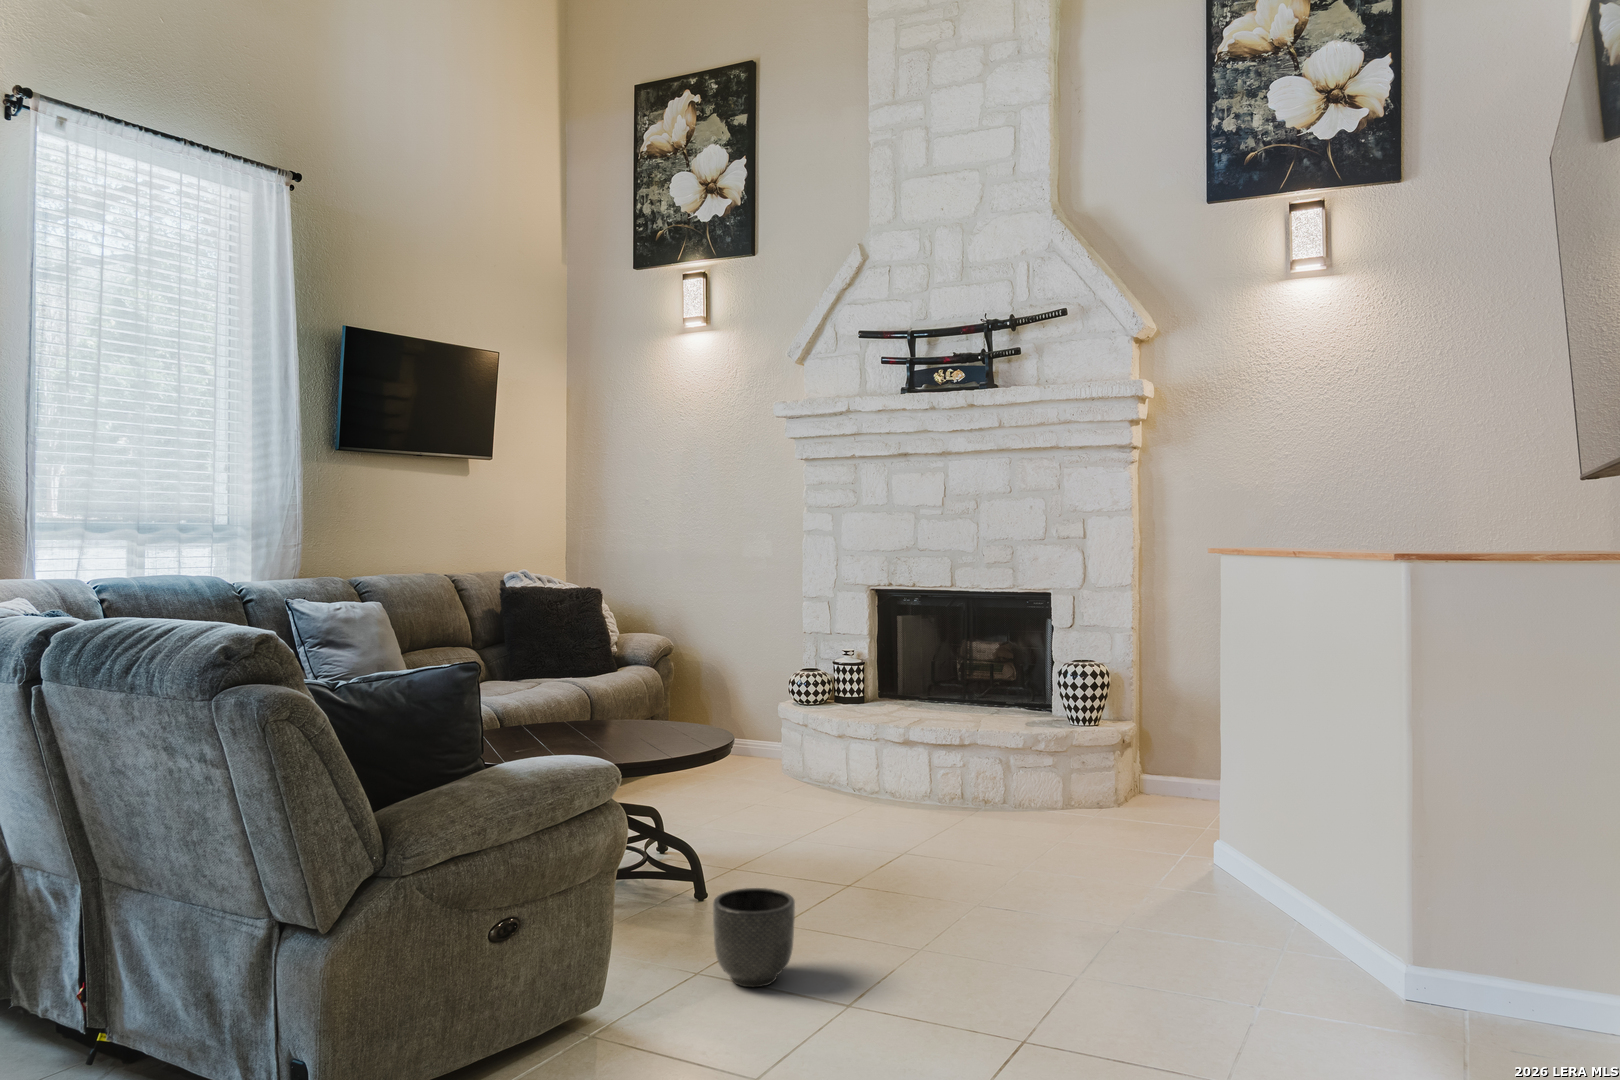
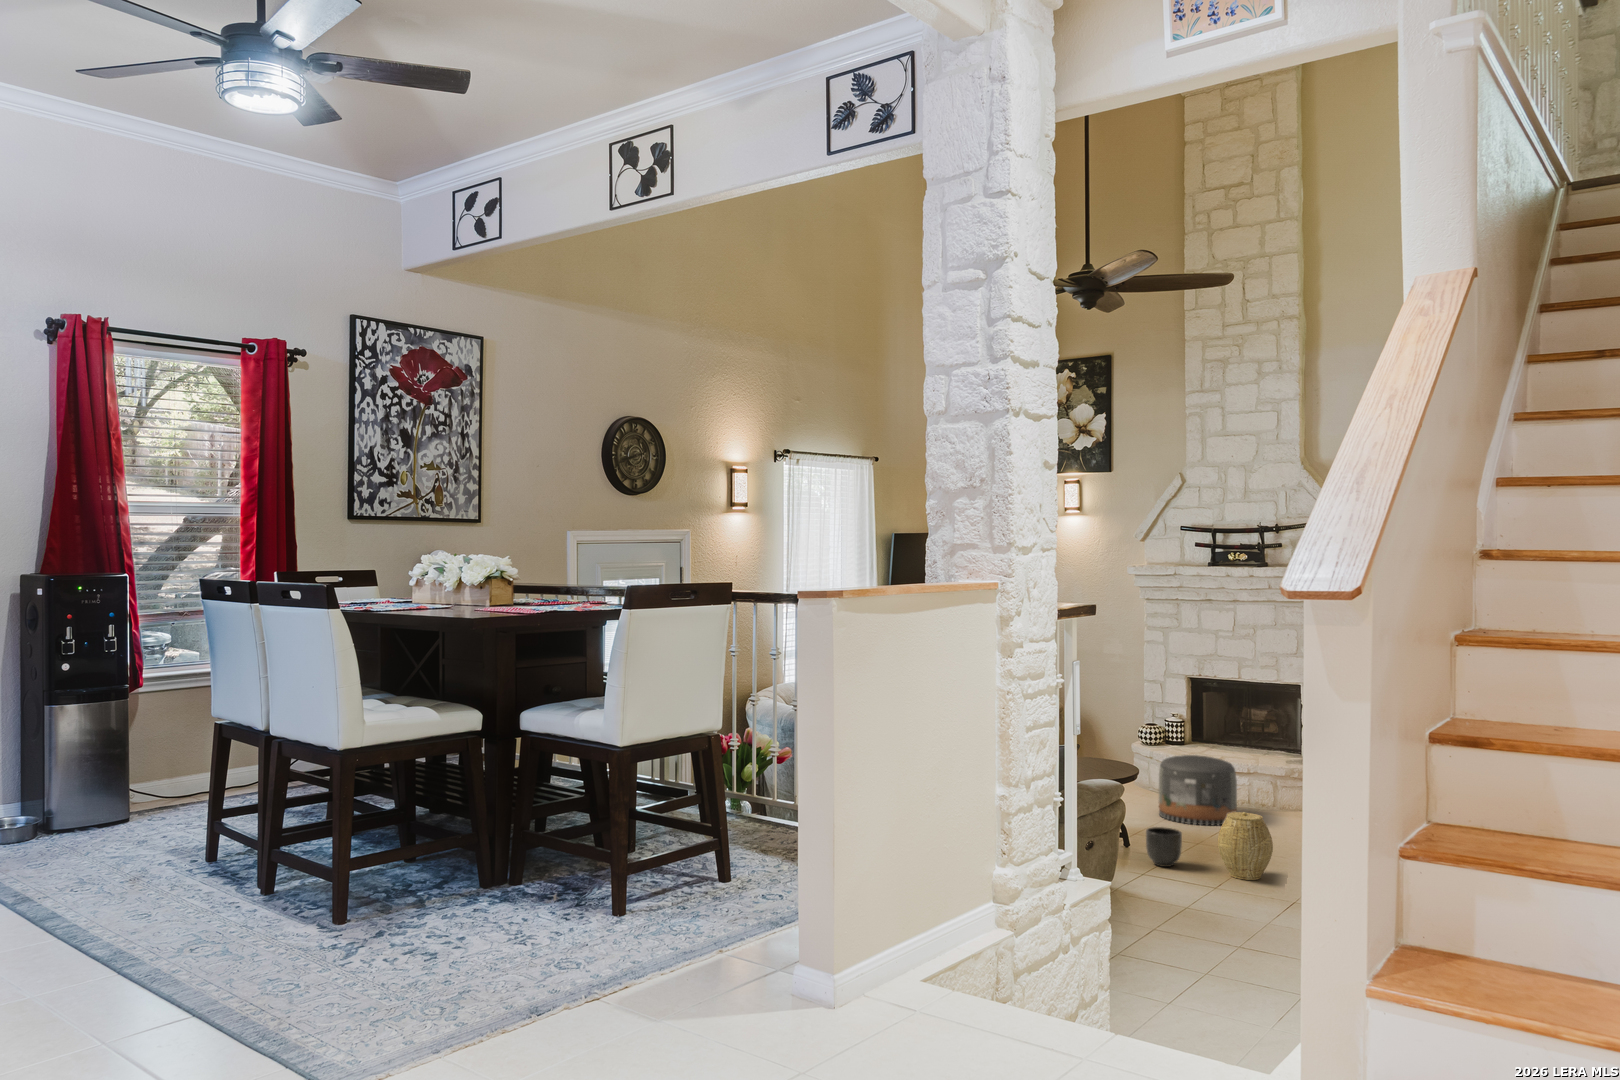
pouf: none [801,720,939,854] -> present [1159,755,1237,826]
woven basket: none [871,847,996,1017] -> present [1218,812,1273,880]

